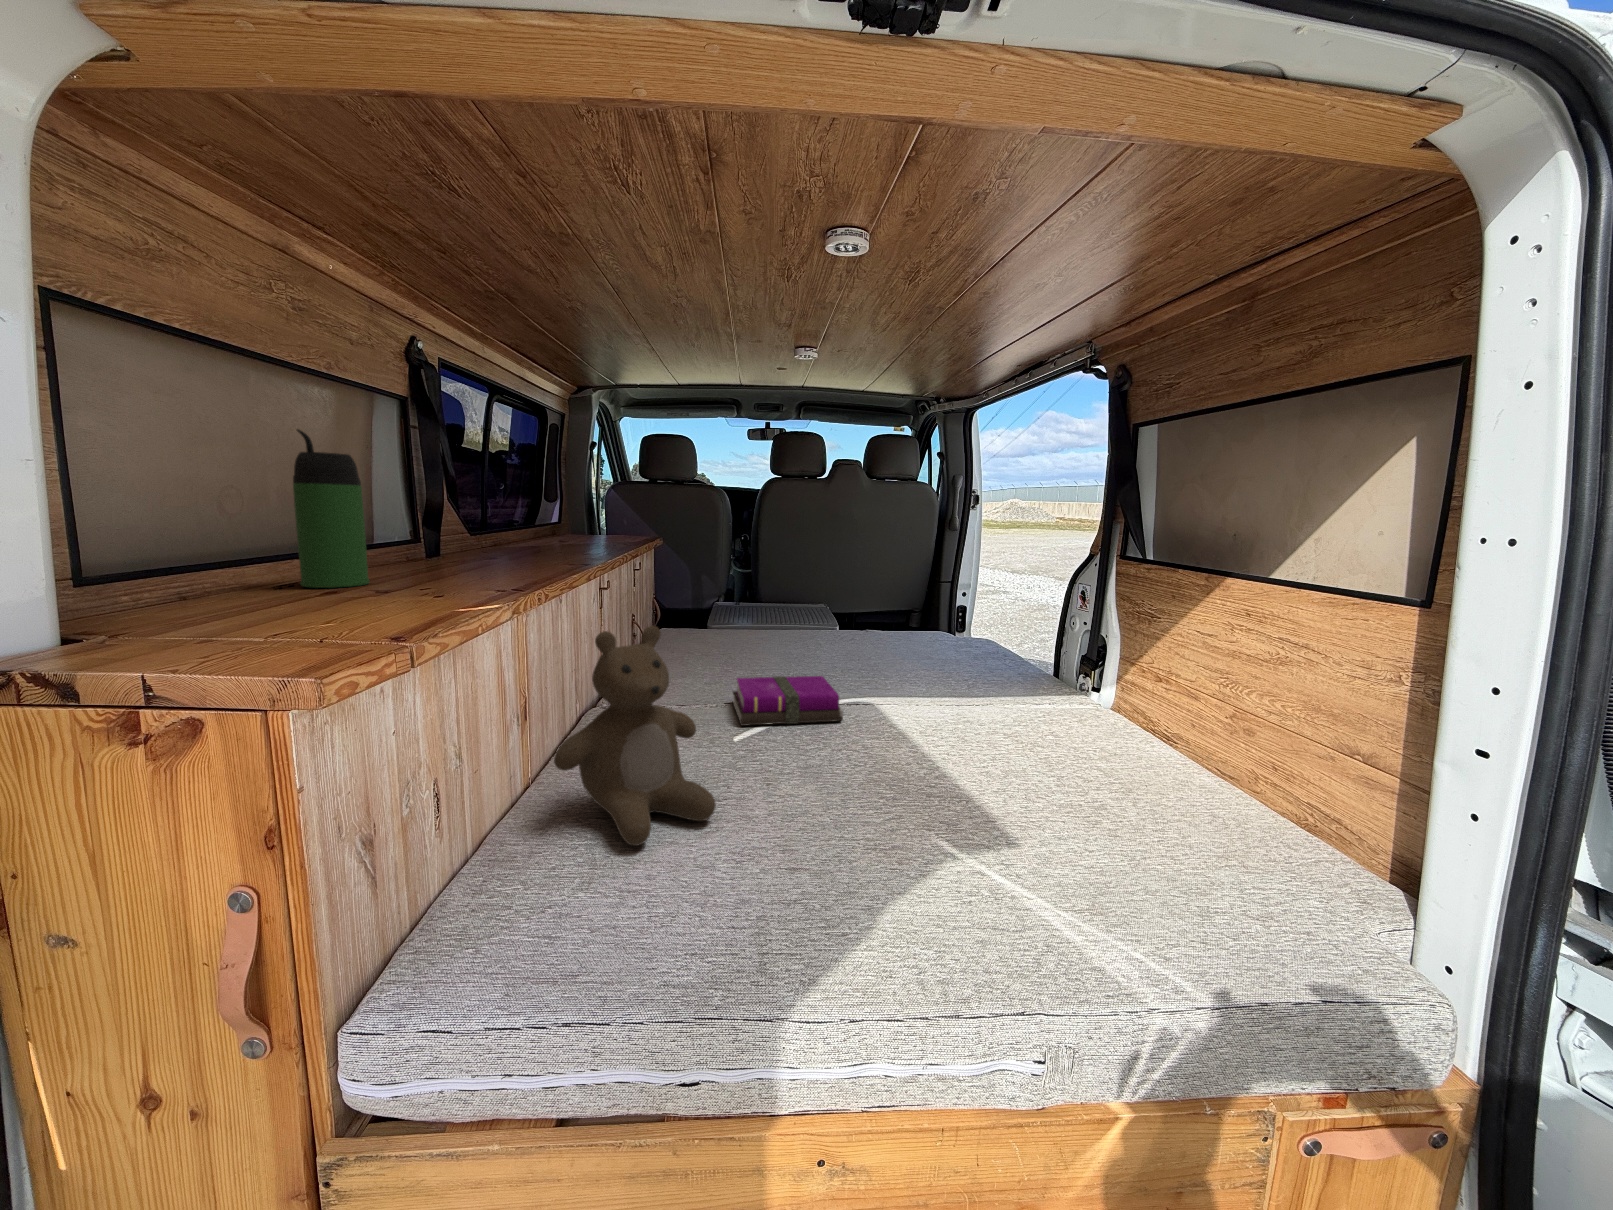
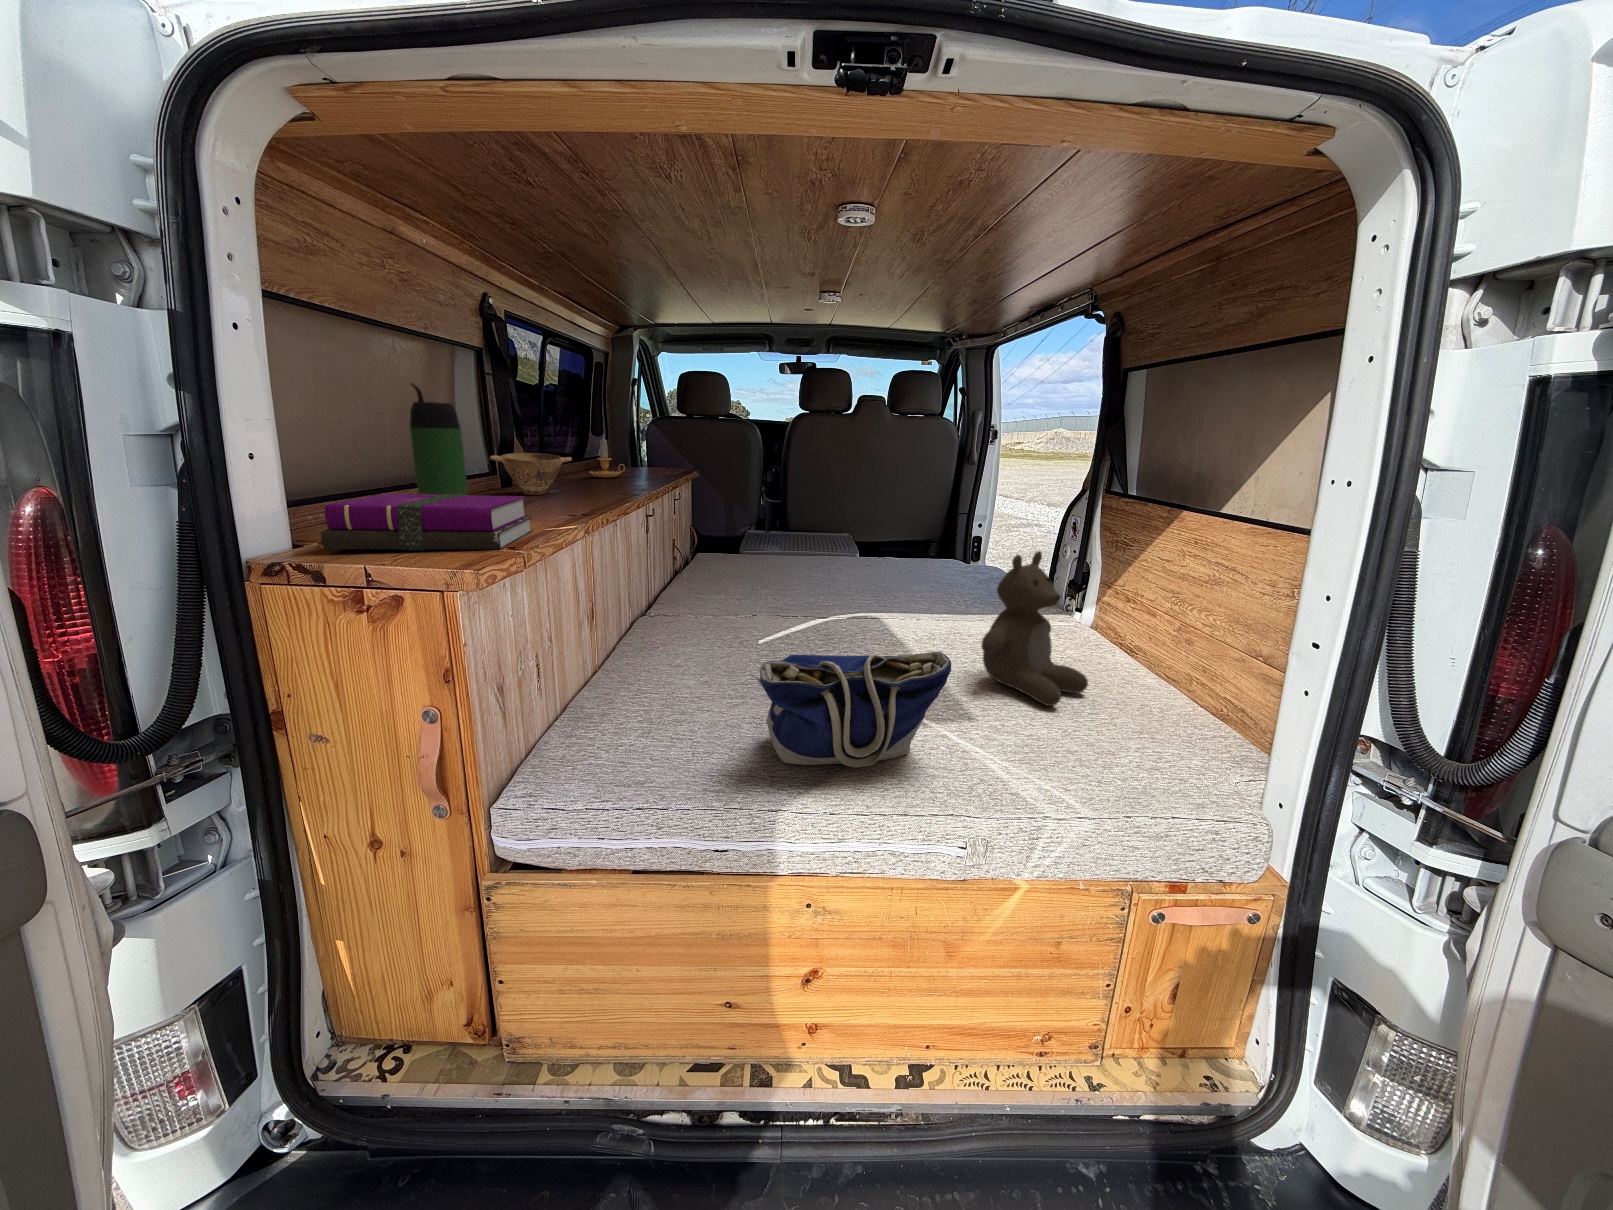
candle: none [533,501,575,546] -> present [590,439,625,478]
bowl: none [405,517,508,566] -> present [490,453,572,495]
teddy bear: present [554,626,716,846] -> present [981,551,1088,706]
notebook: present [733,676,843,726] -> present [321,494,533,550]
tote bag: none [736,767,1002,934] -> present [755,651,951,768]

